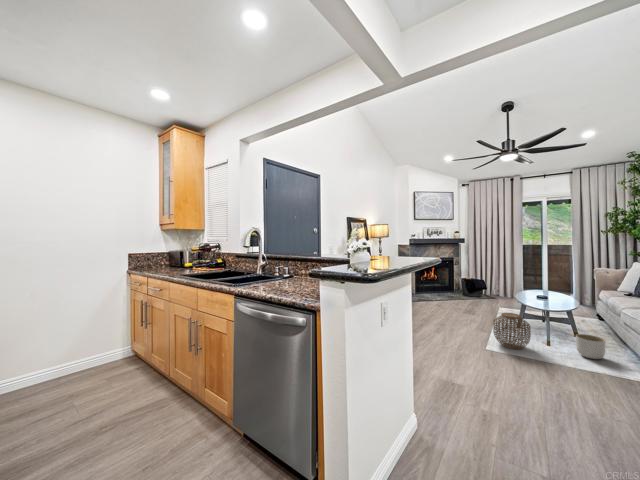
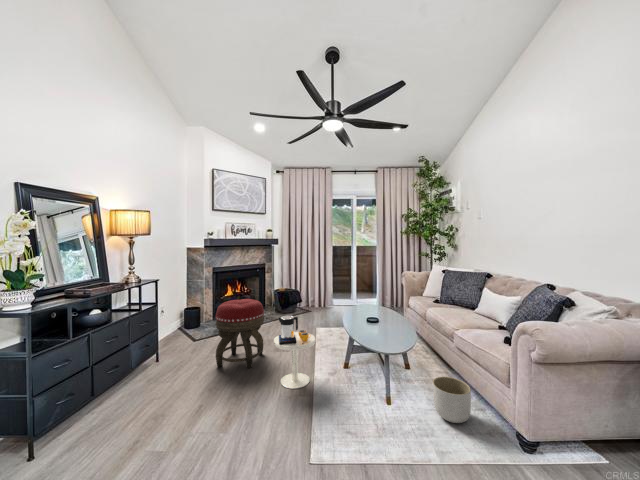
footstool: none [427,279,457,318] -> present [216,299,264,368]
side table: none [466,289,493,330] -> present [274,316,315,389]
woven basket: present [493,313,531,350] -> none [319,363,379,444]

